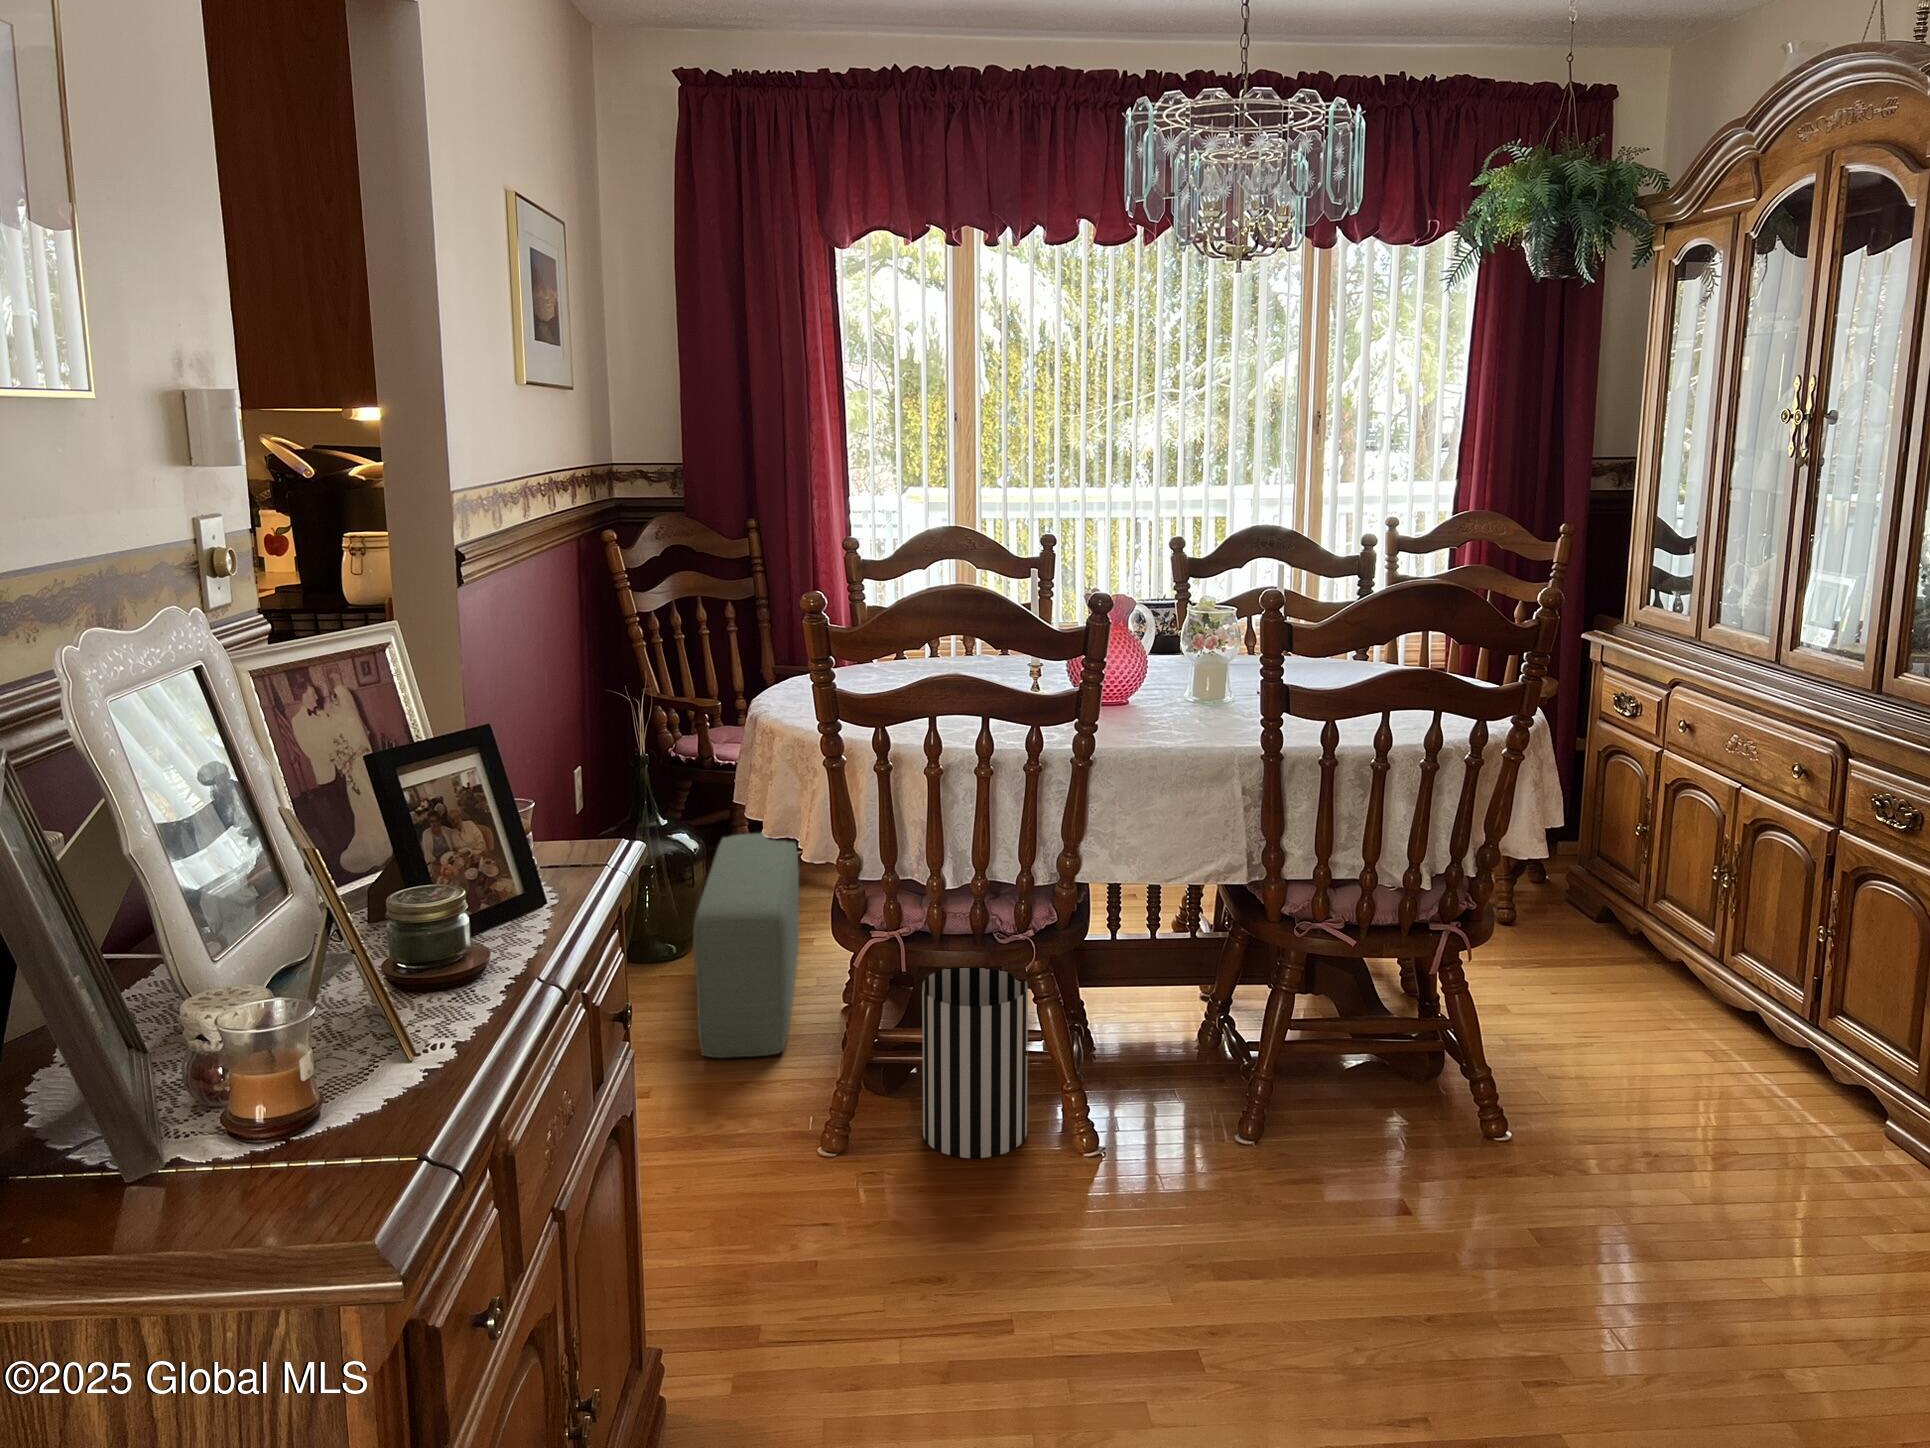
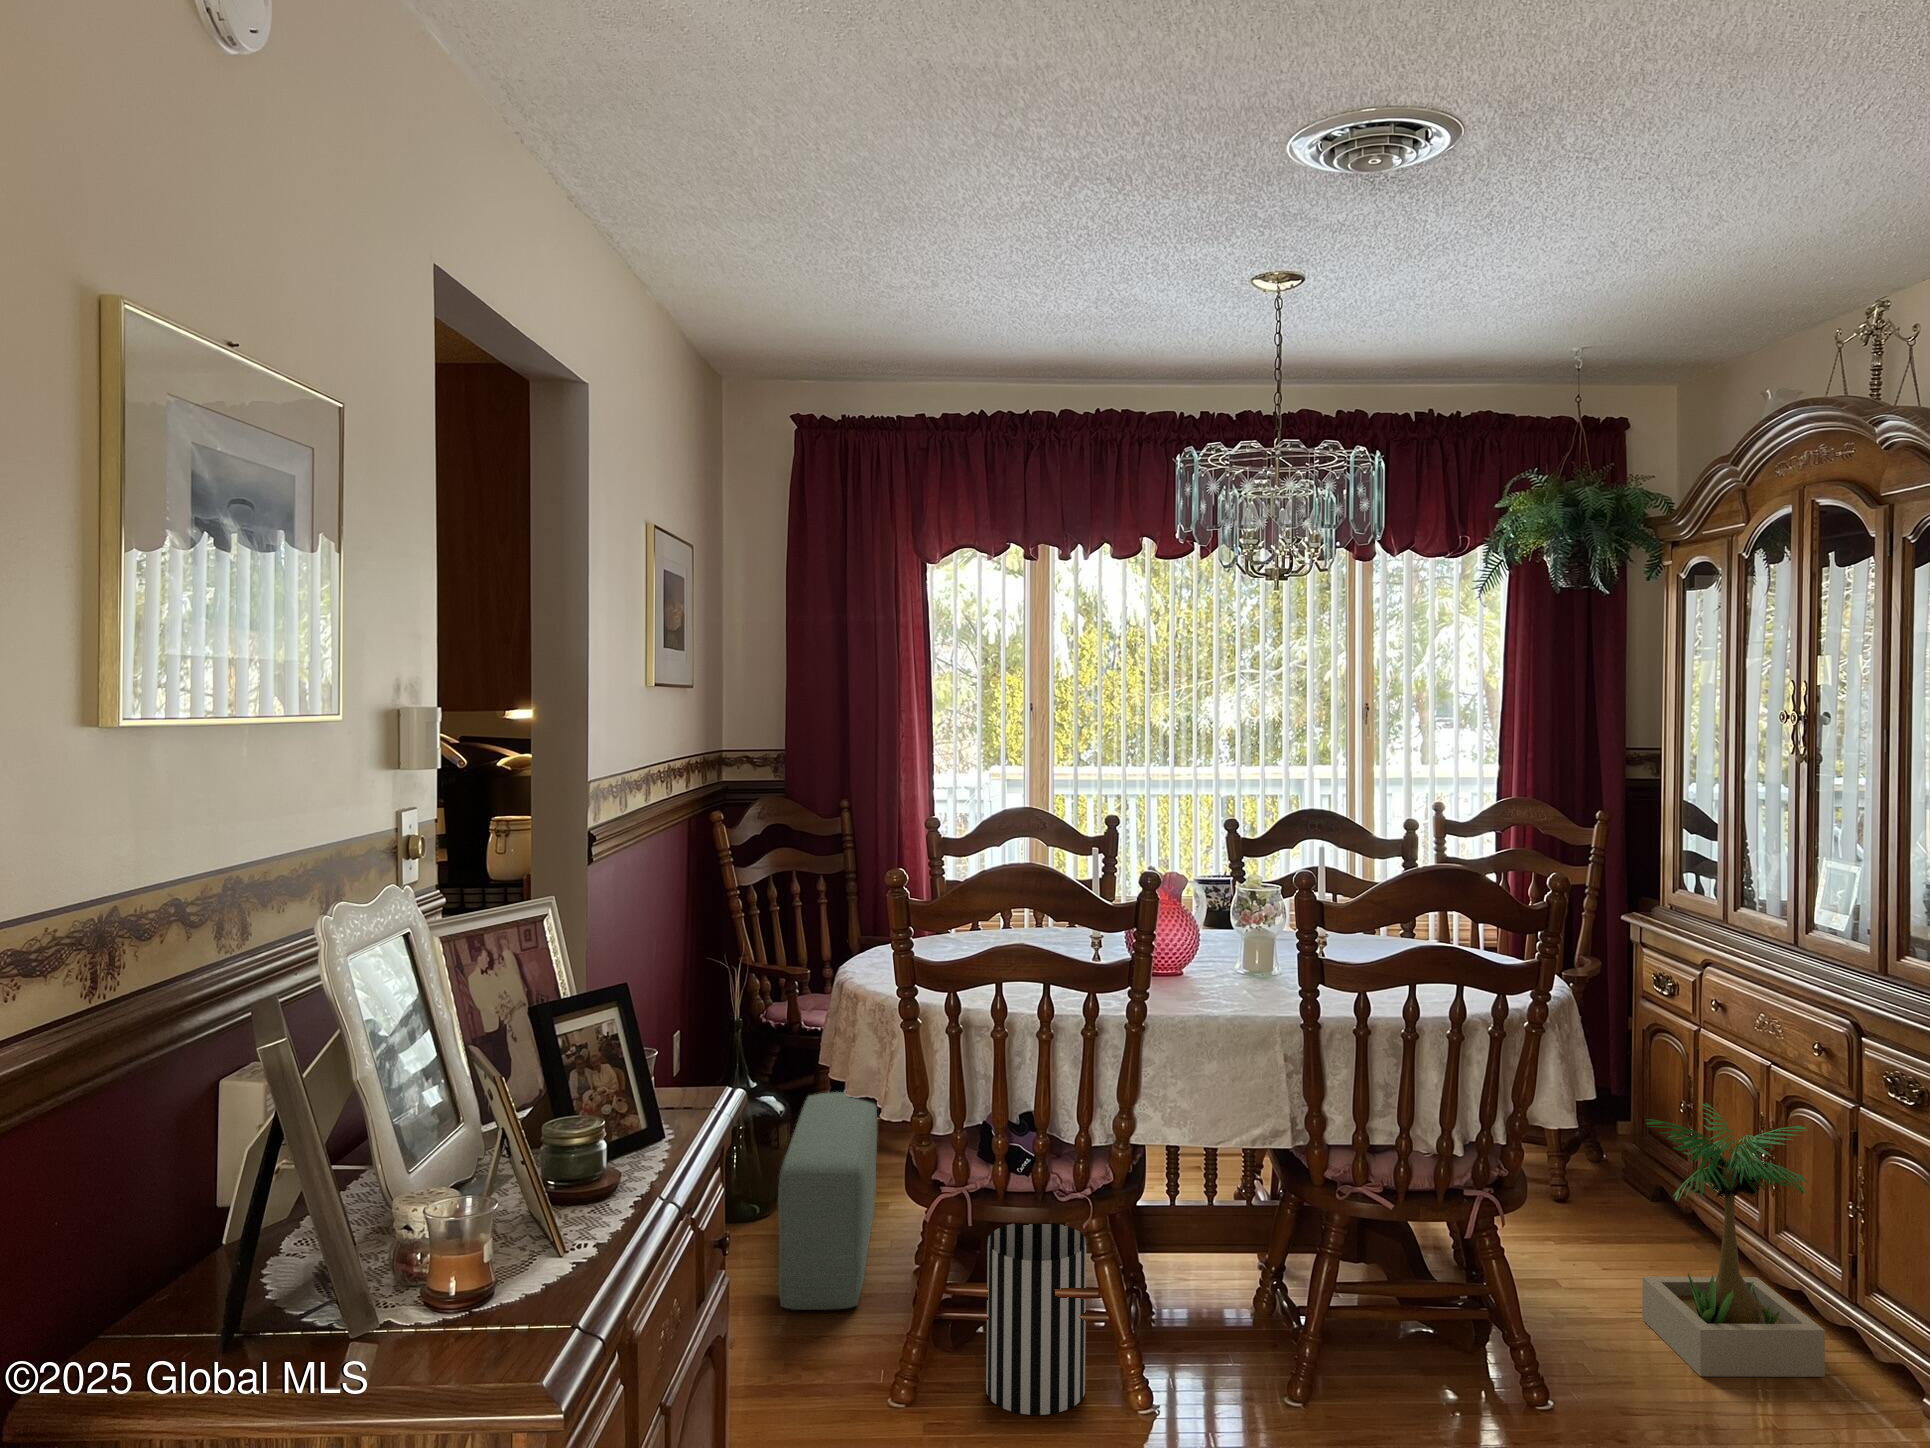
potted plant: none [1592,824,1805,1097] -> present [1642,1103,1825,1377]

